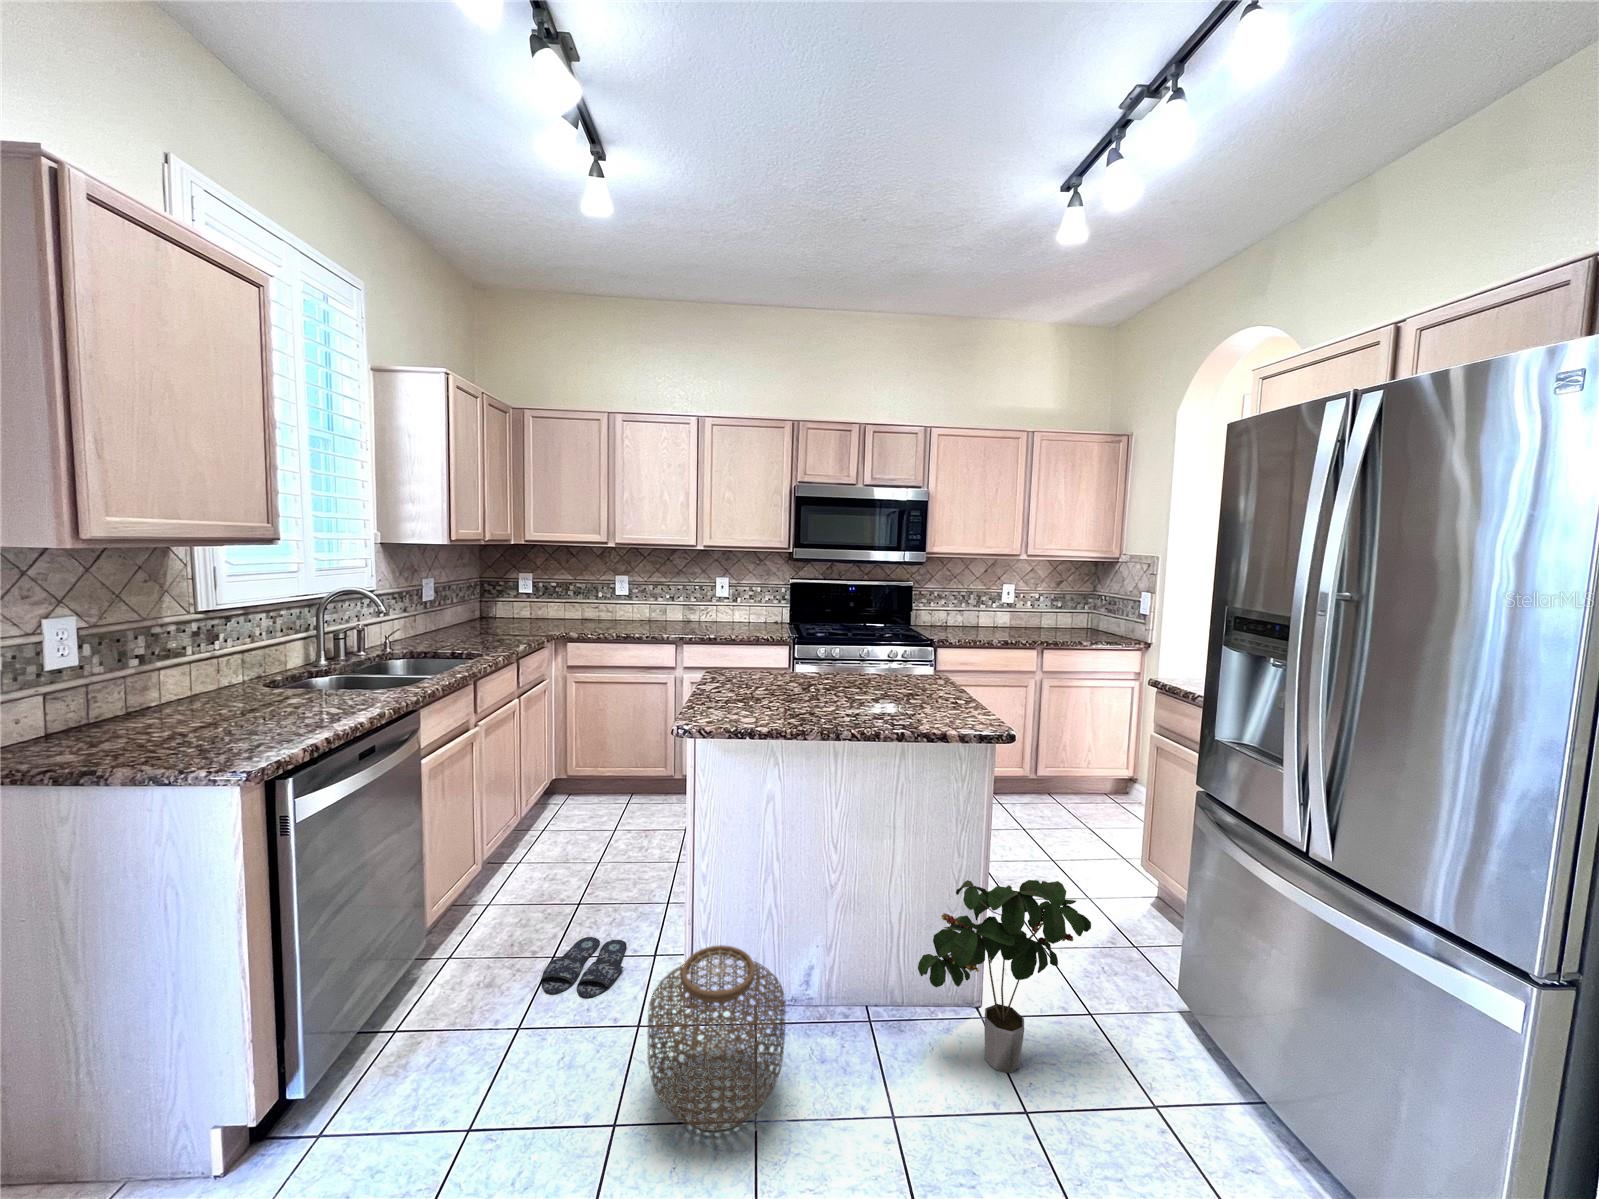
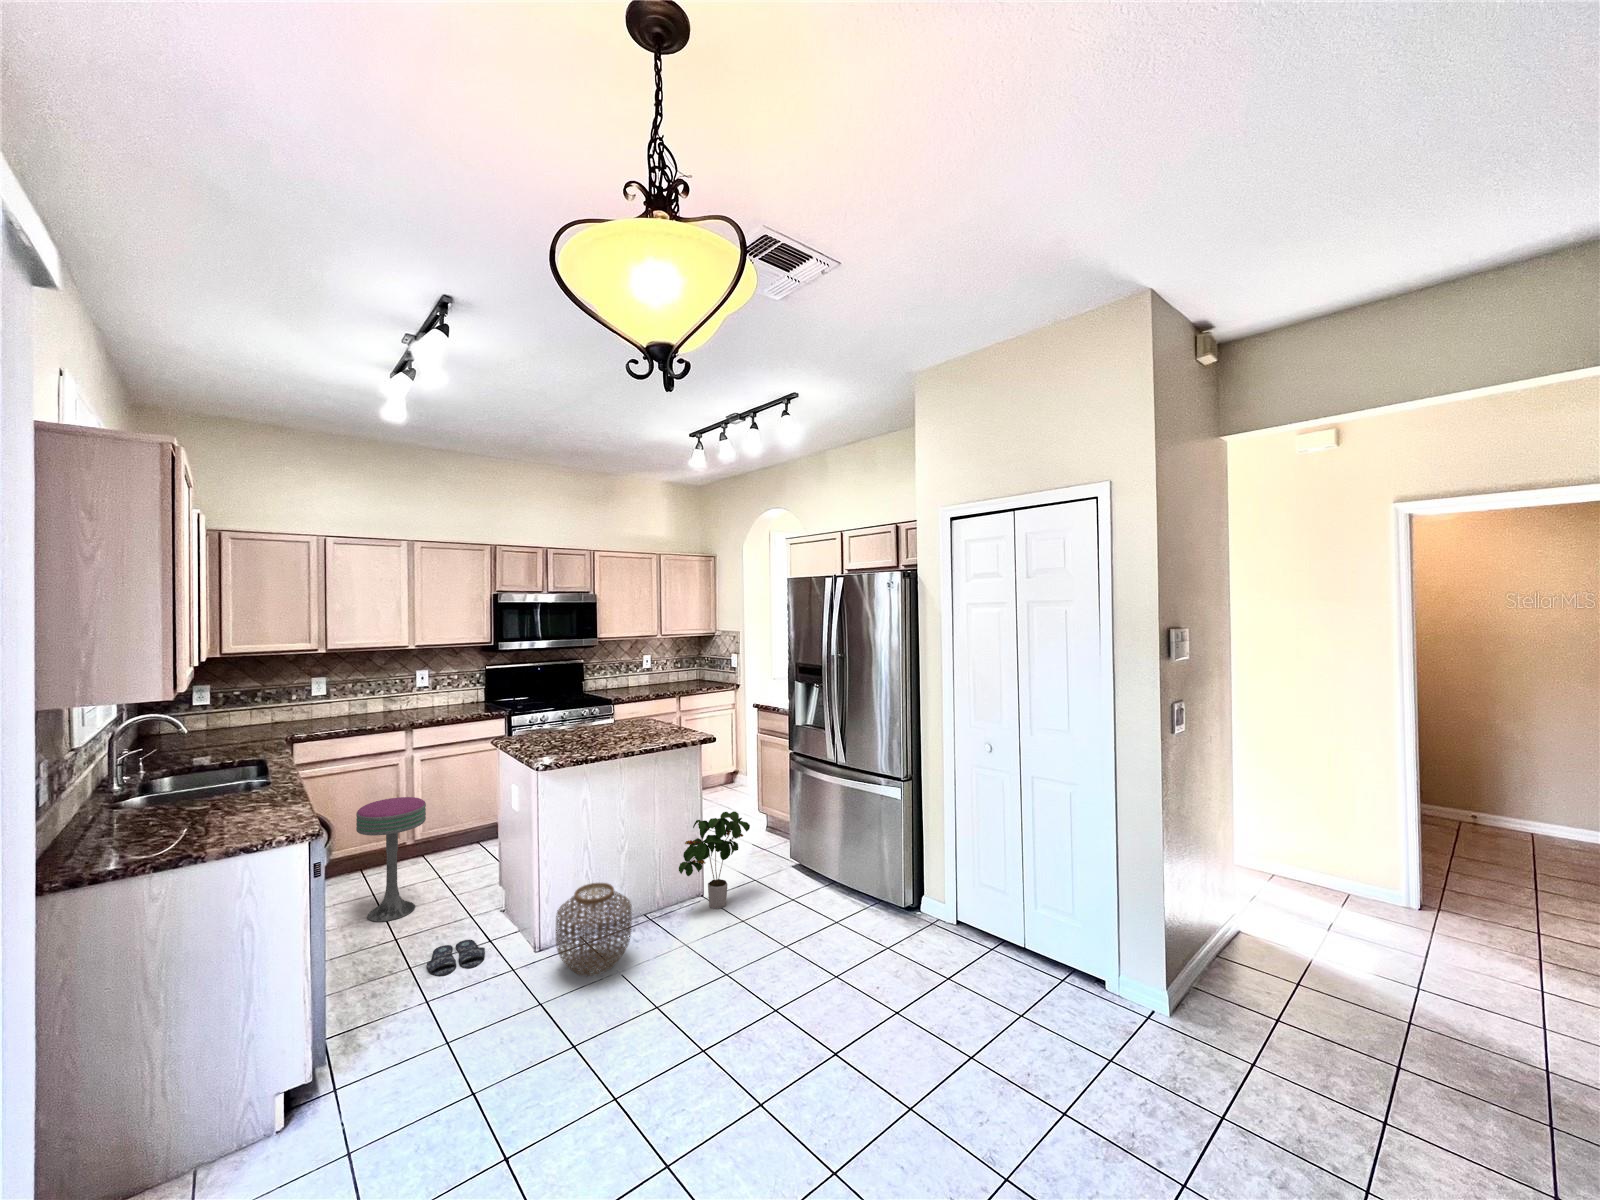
bar stool: none [564,719,642,869] -> present [356,797,426,922]

